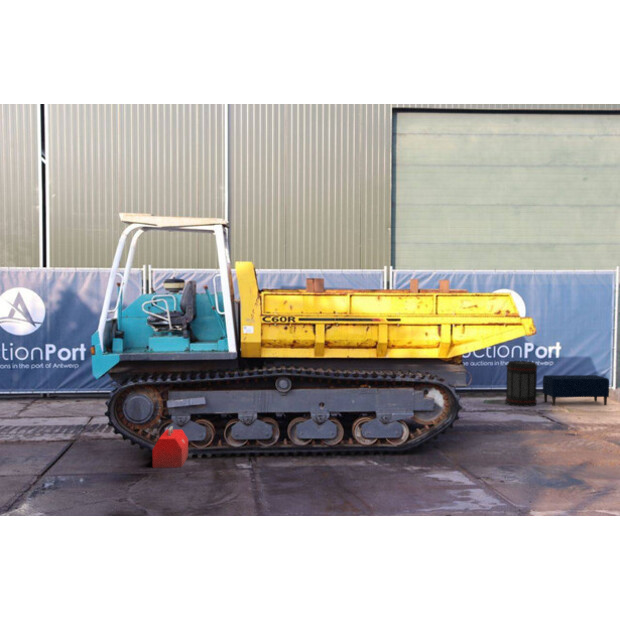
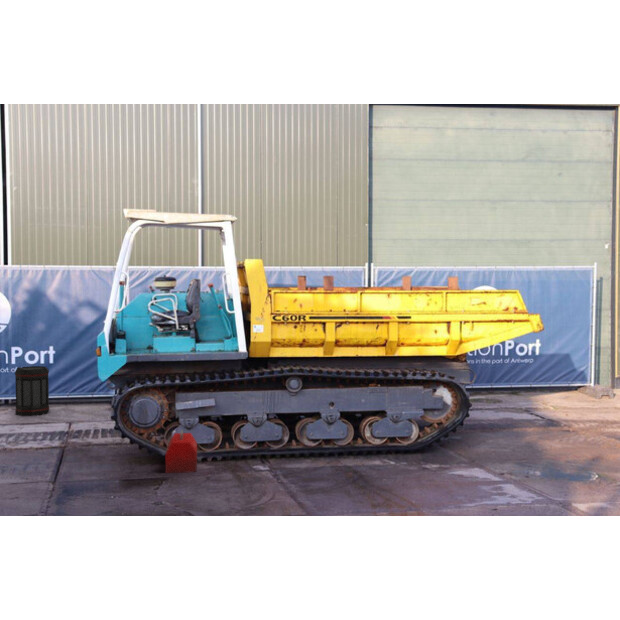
trash can: present [506,361,537,406] -> present [15,366,49,416]
bench: present [543,375,609,406] -> none [522,372,587,402]

